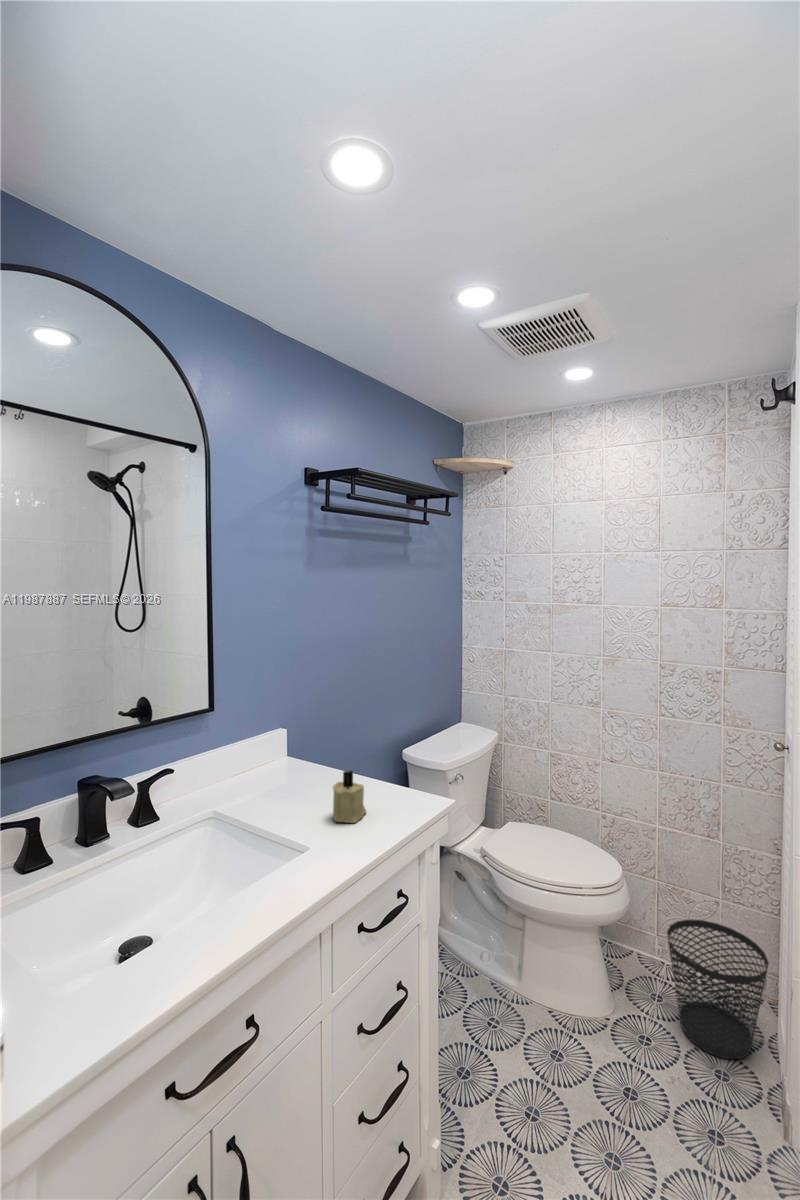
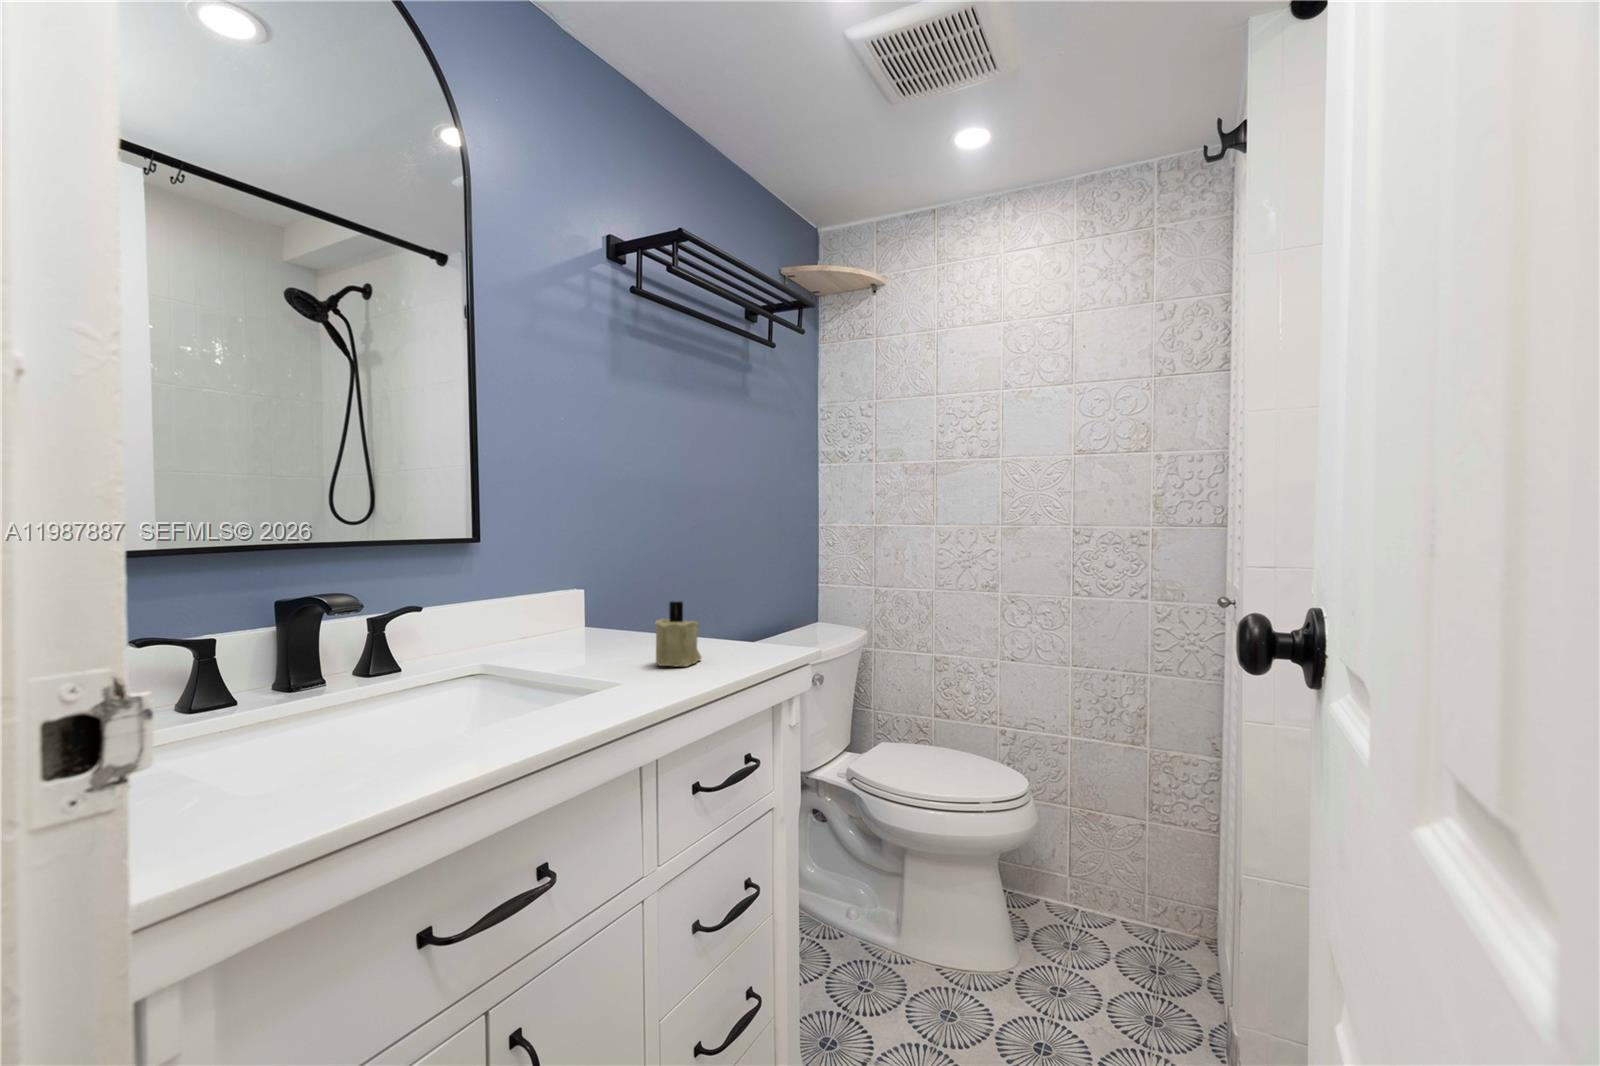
wastebasket: present [667,920,769,1059] -> none [1084,843,1207,1004]

